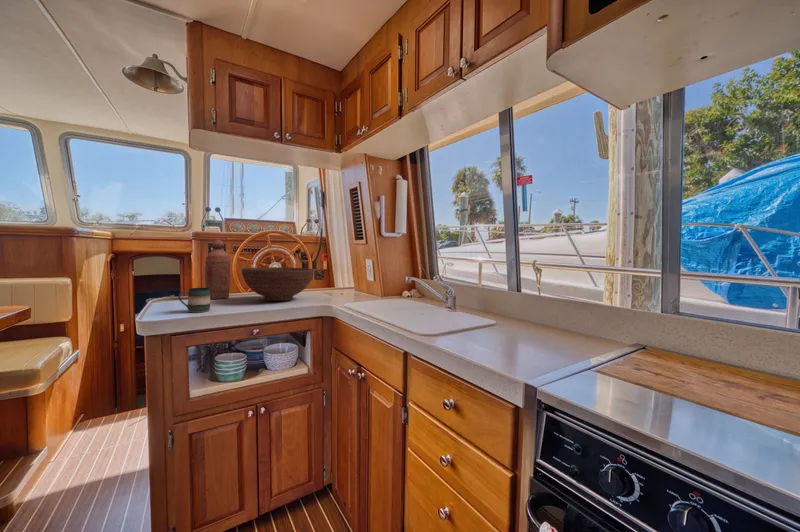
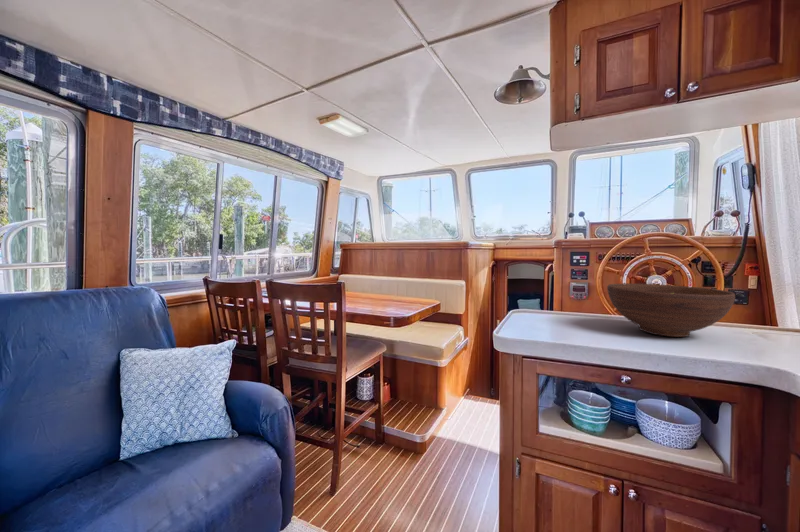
bottle: present [205,239,230,299] -> none [563,248,593,318]
mug: present [178,288,210,312] -> none [531,306,566,336]

